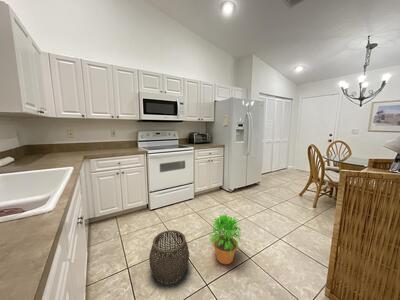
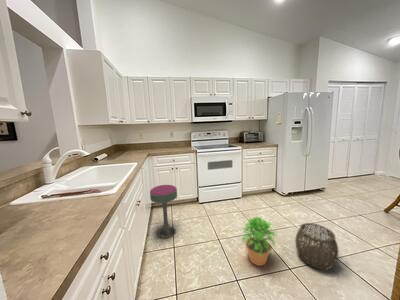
bar stool: none [93,192,130,260] -> present [150,185,177,238]
woven basket: present [149,230,189,283] -> present [295,223,338,270]

